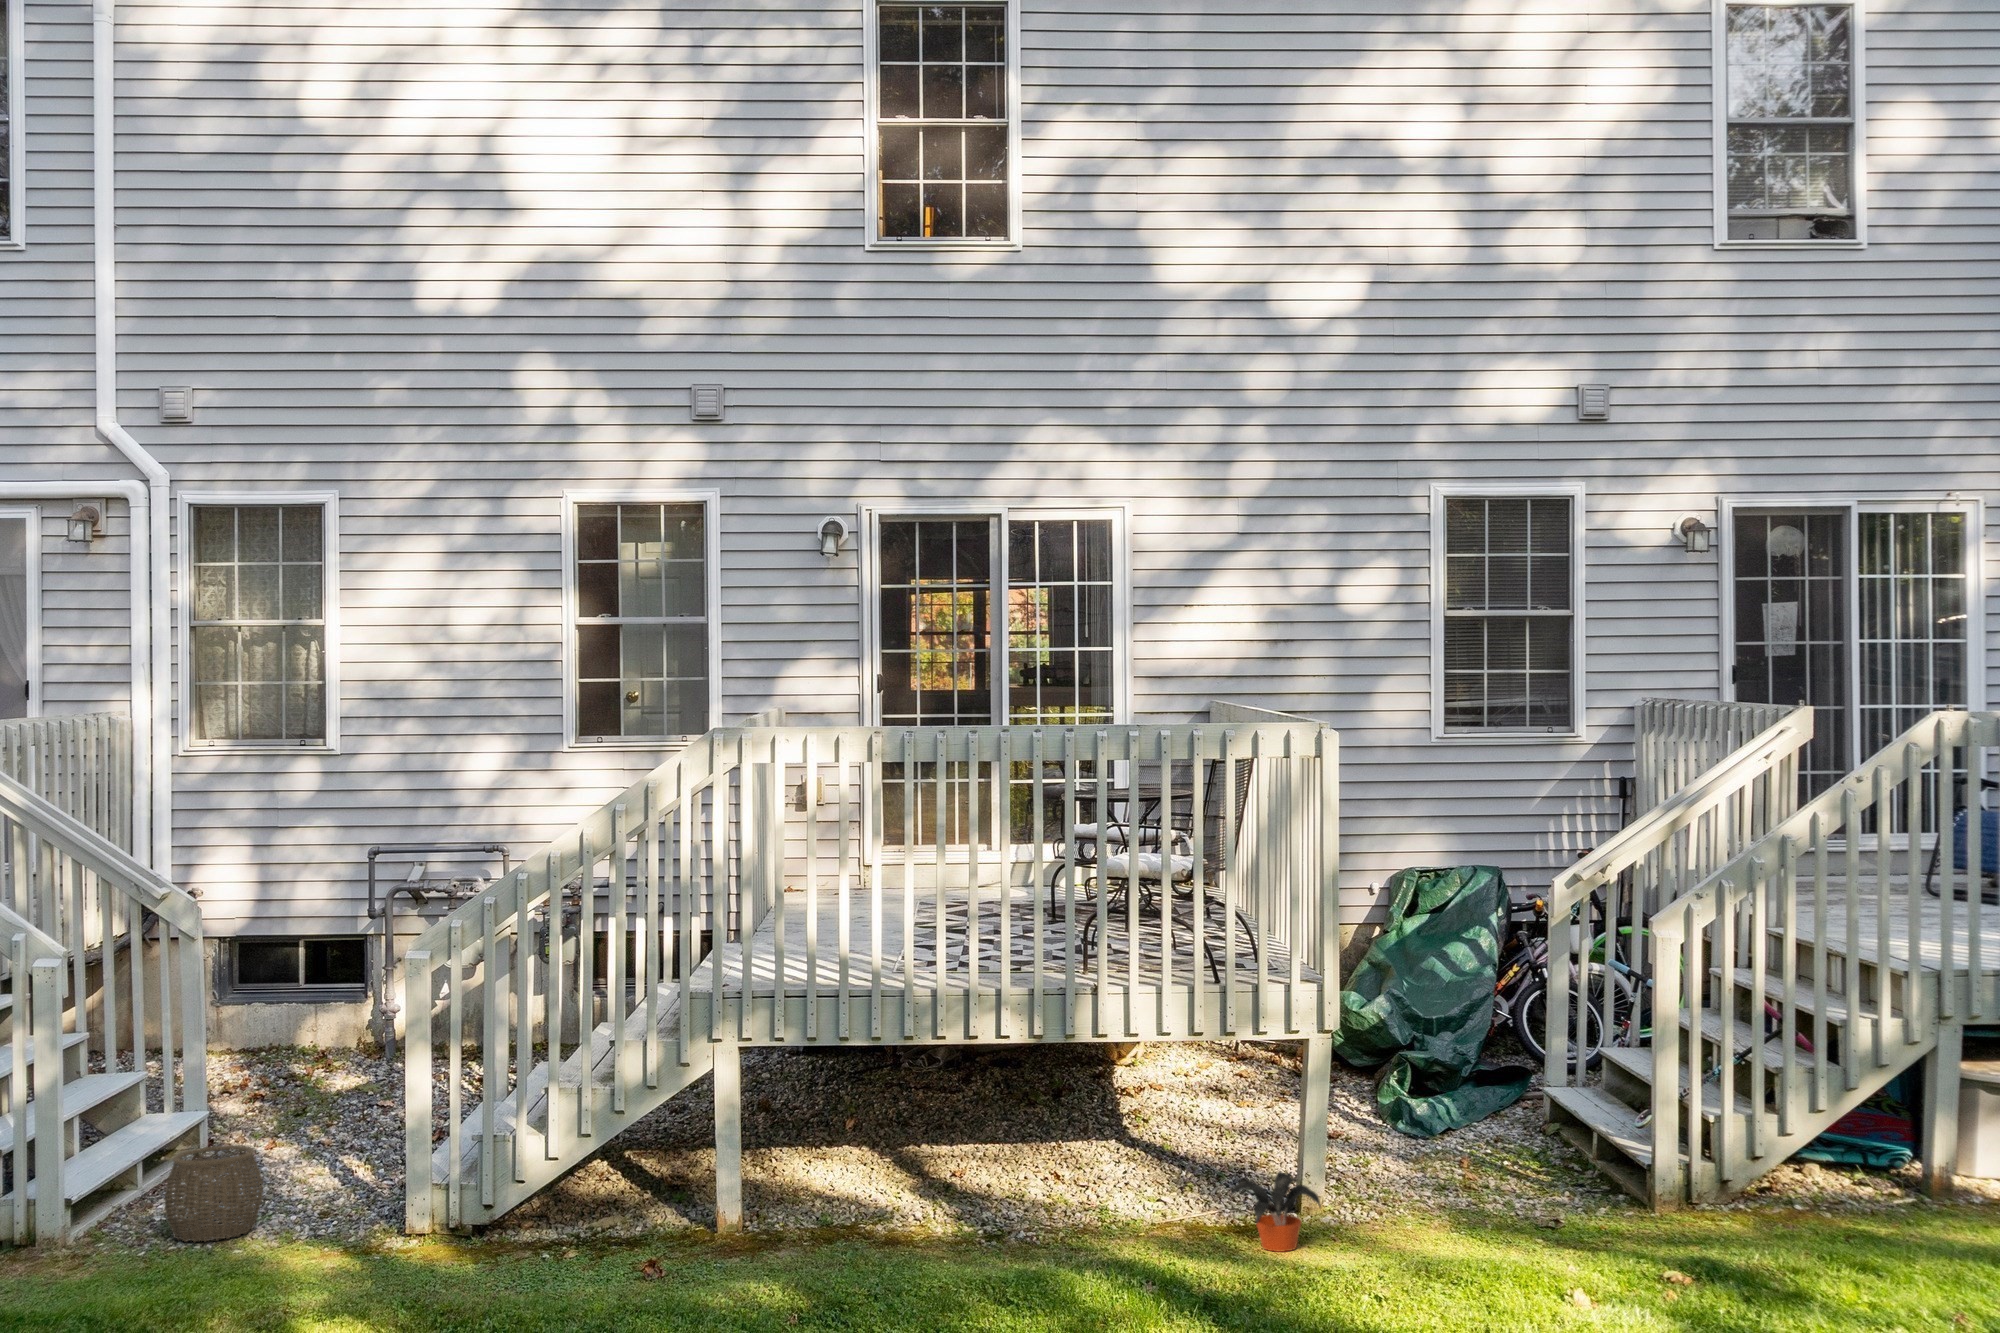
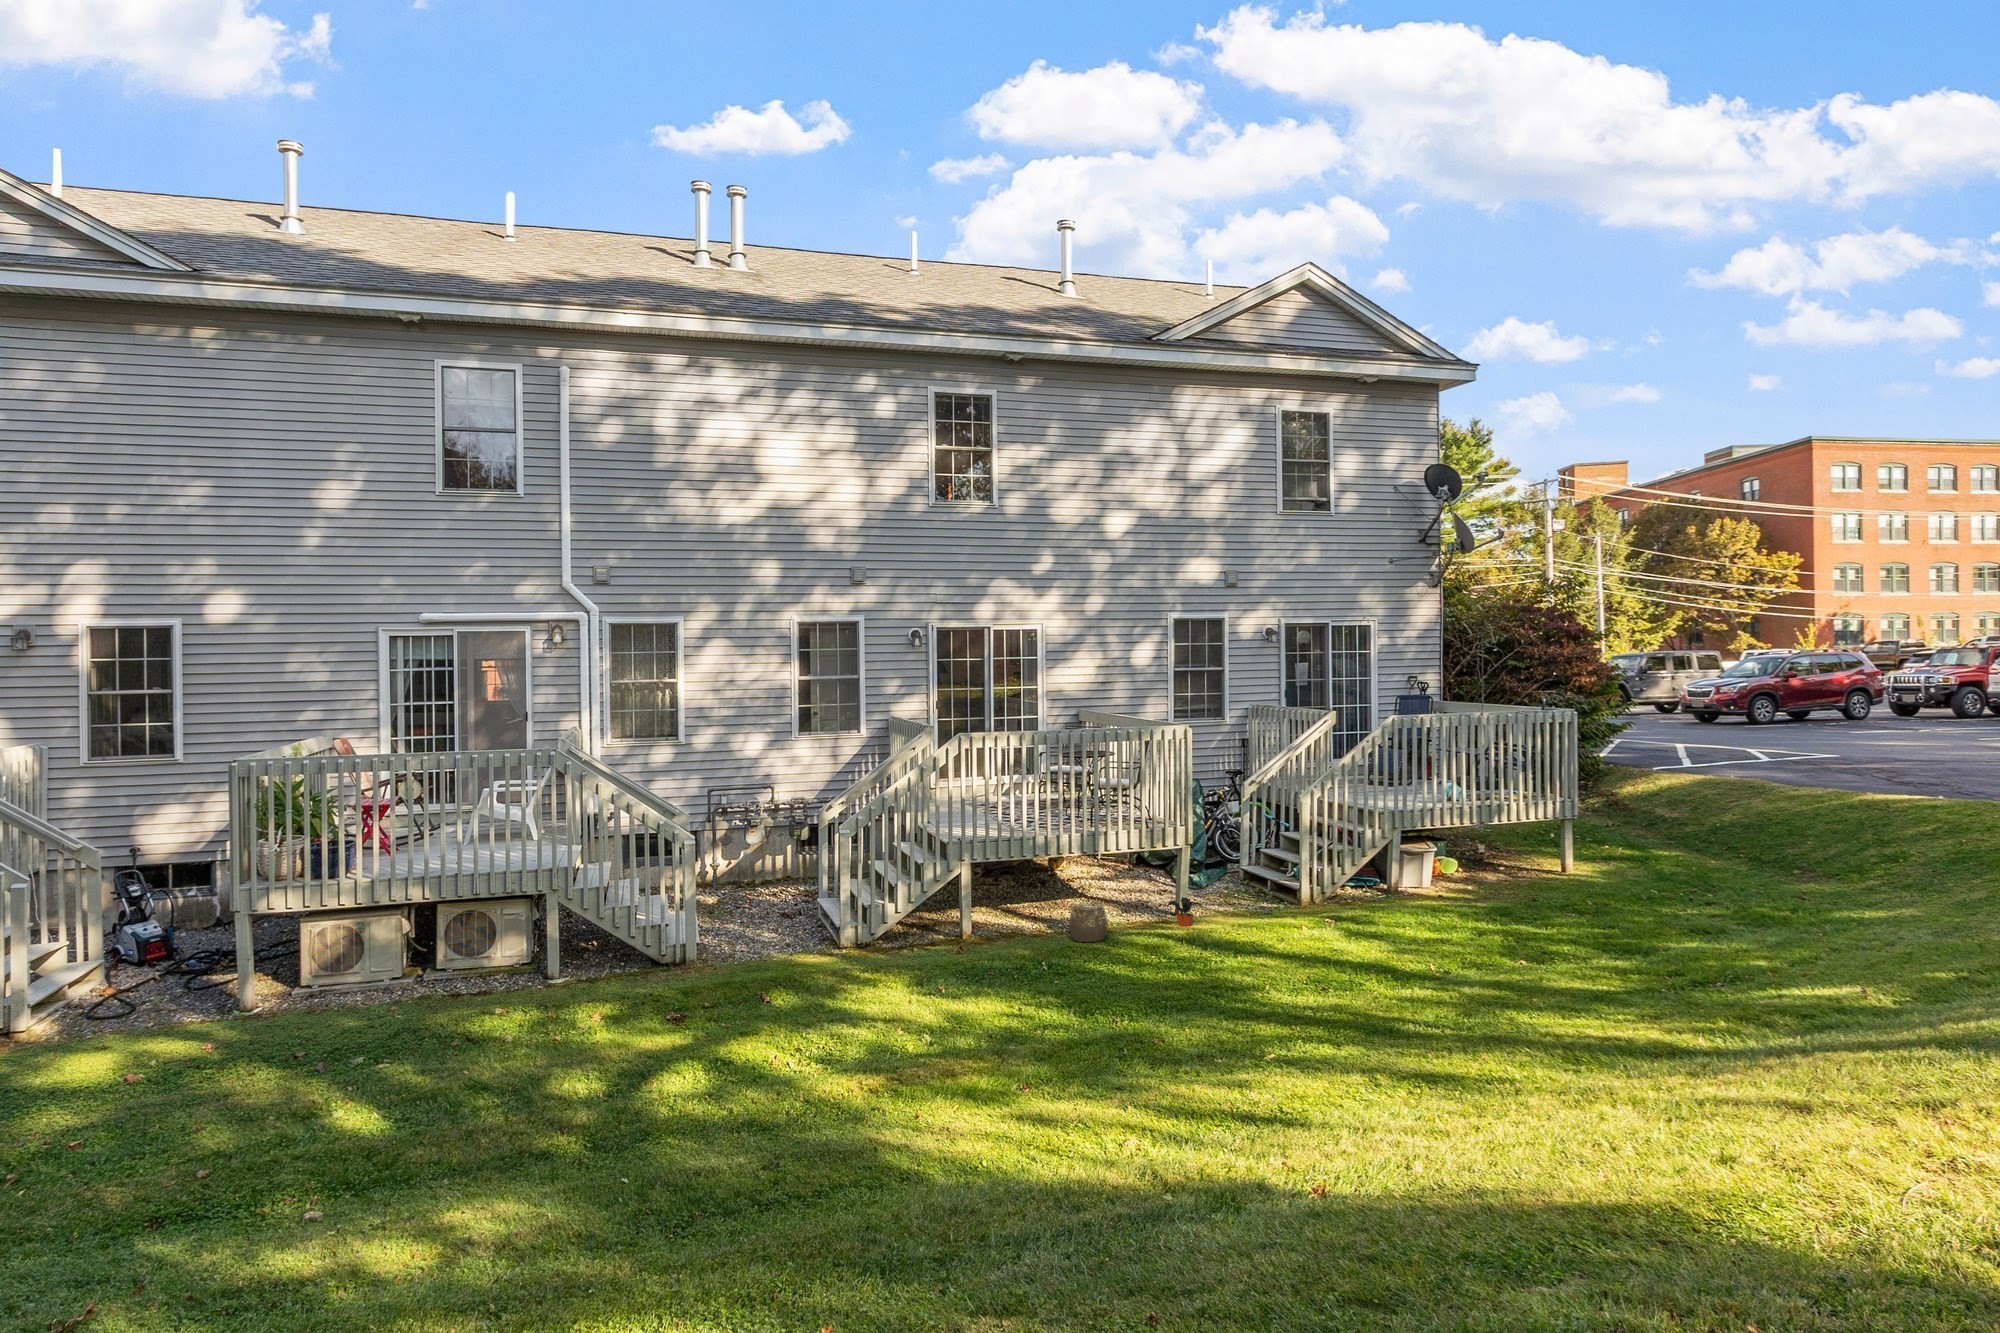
woven basket: present [164,1145,263,1242] -> present [1069,903,1108,942]

